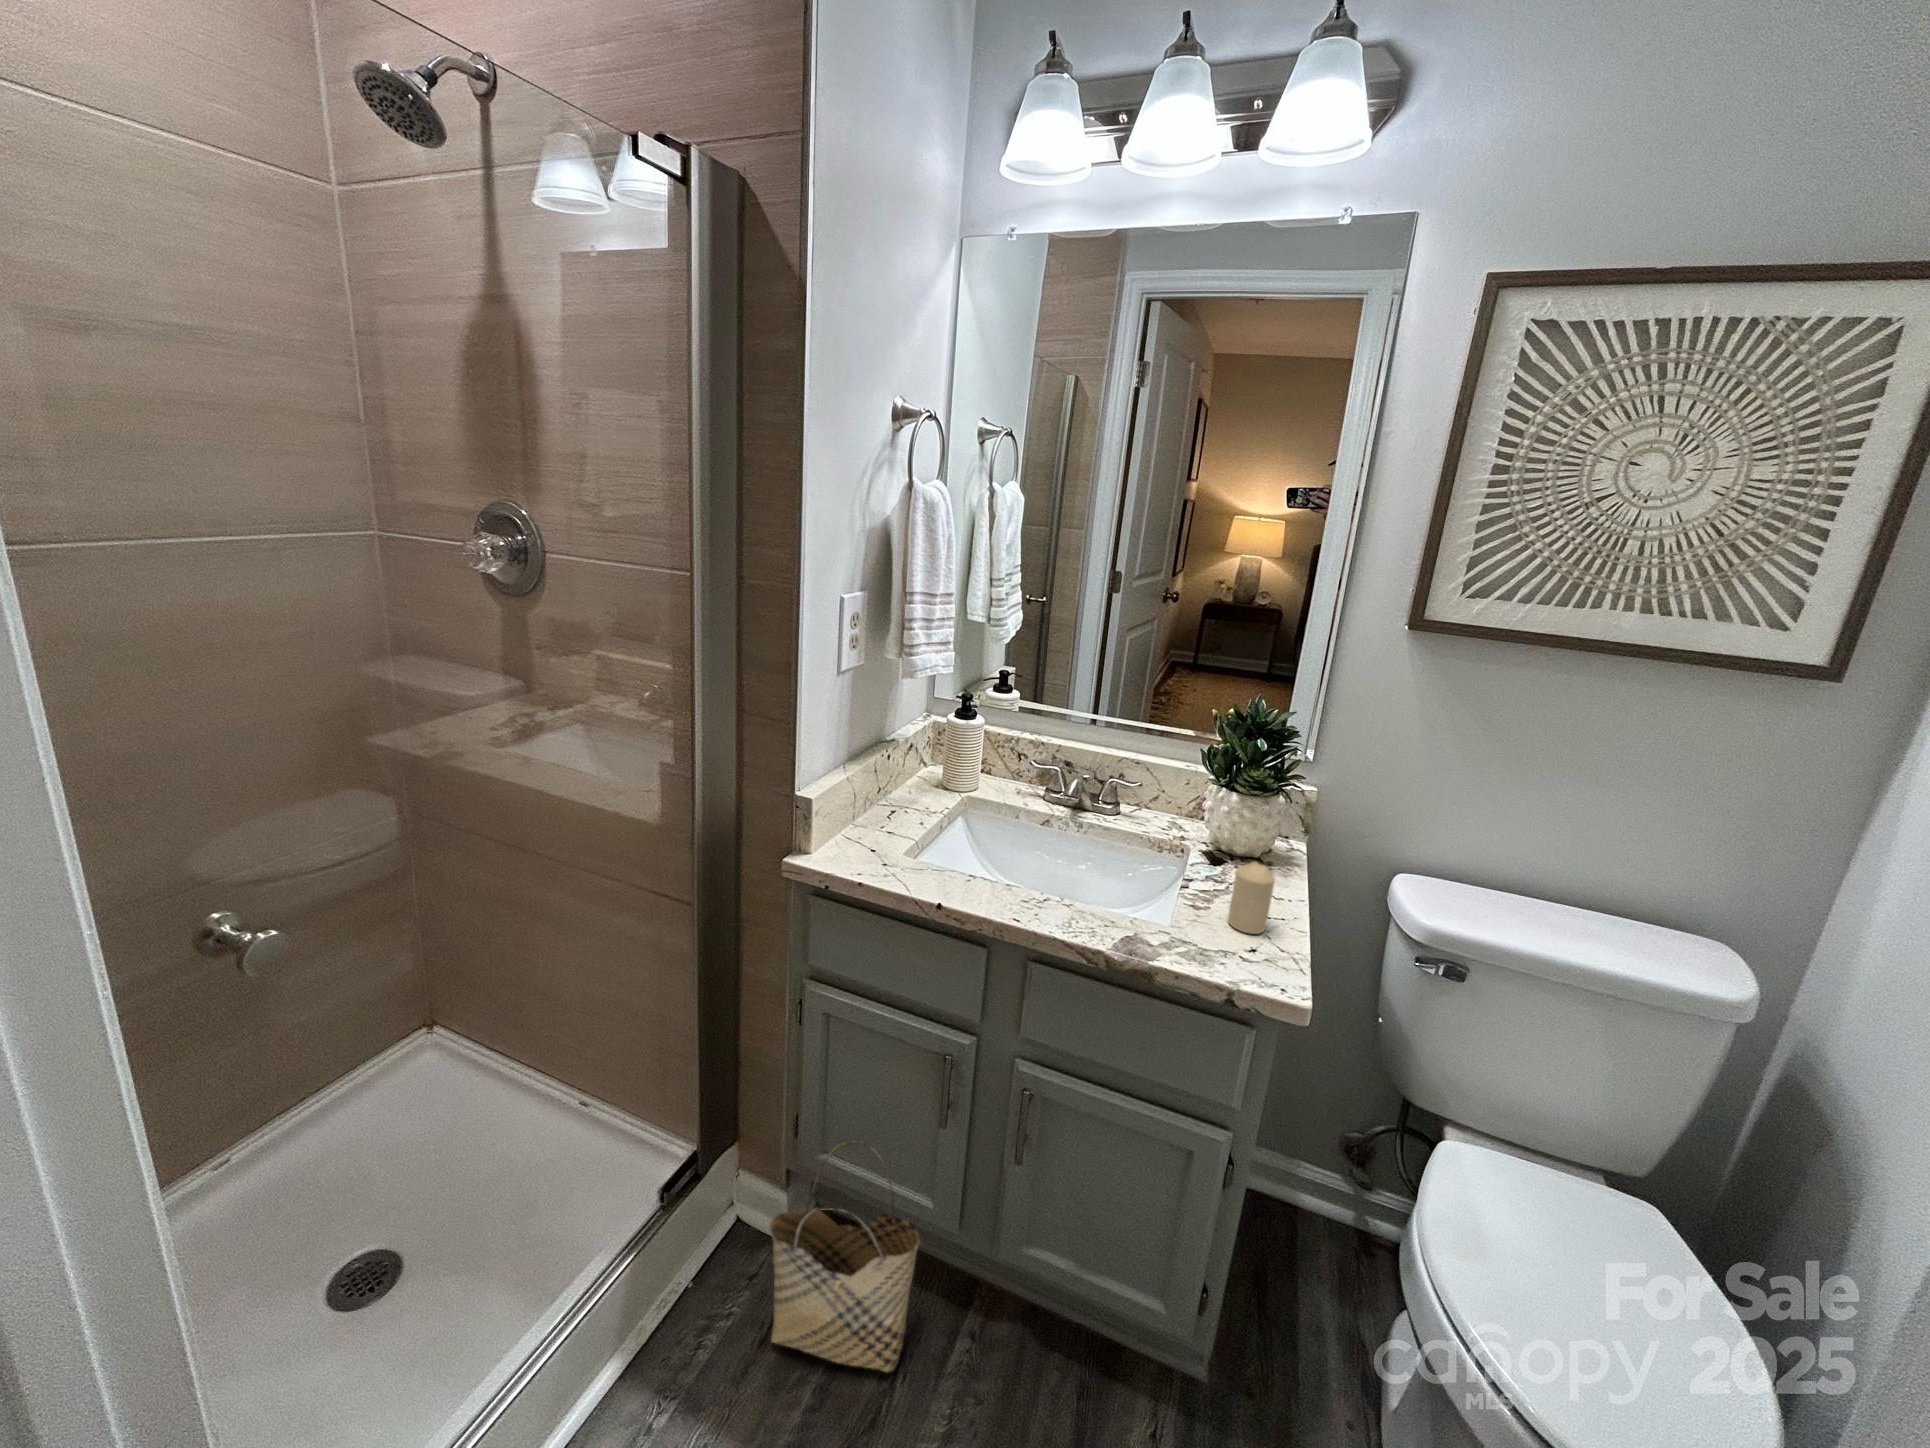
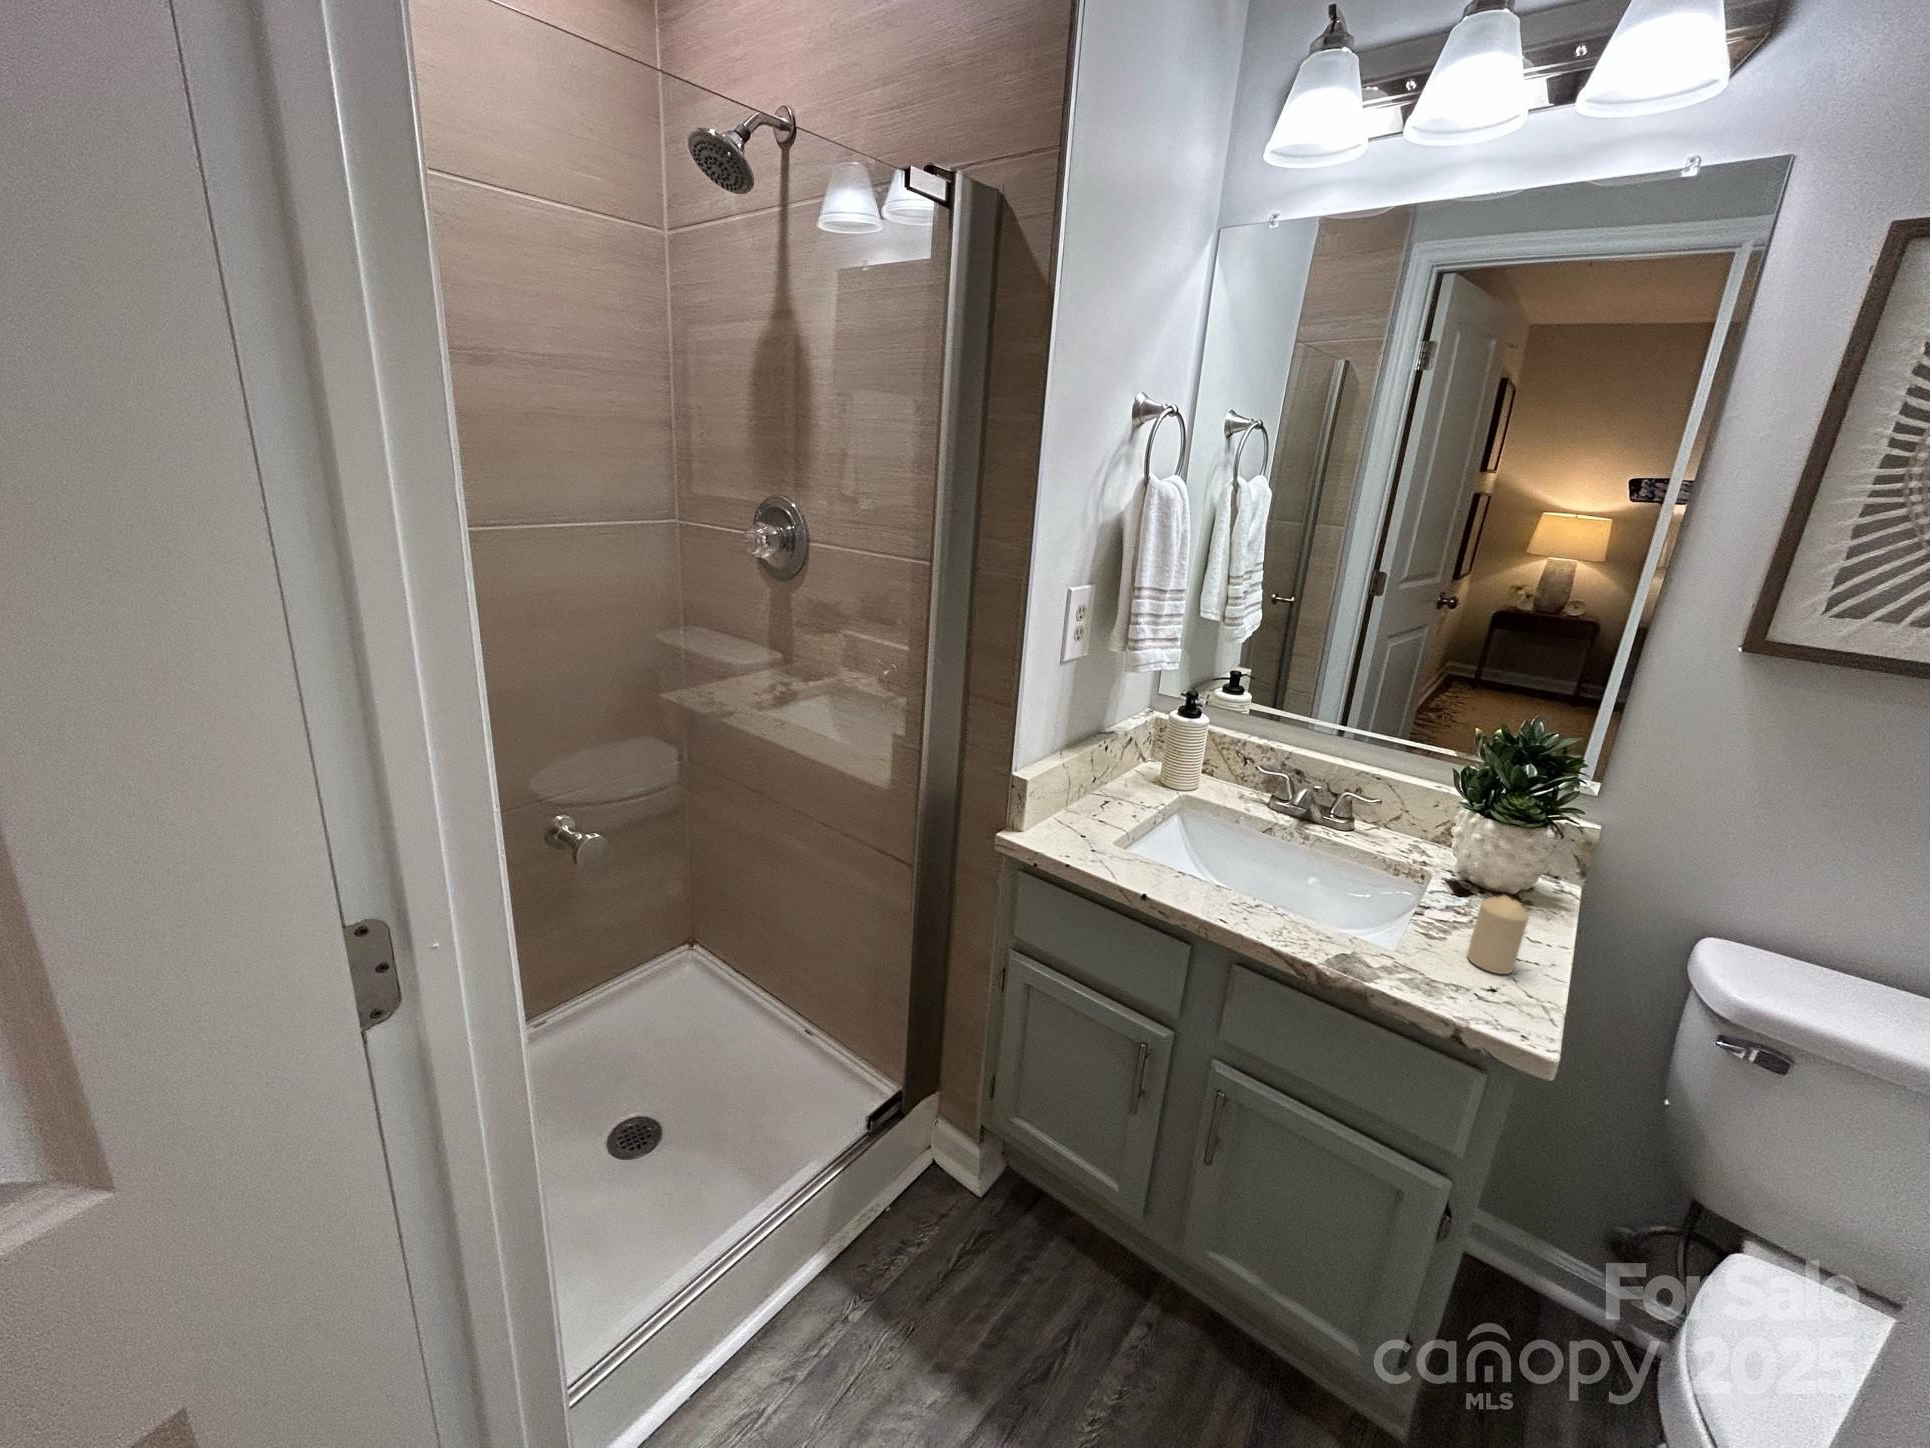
woven basket: present [769,1139,920,1372] -> none [956,1107,1103,1333]

